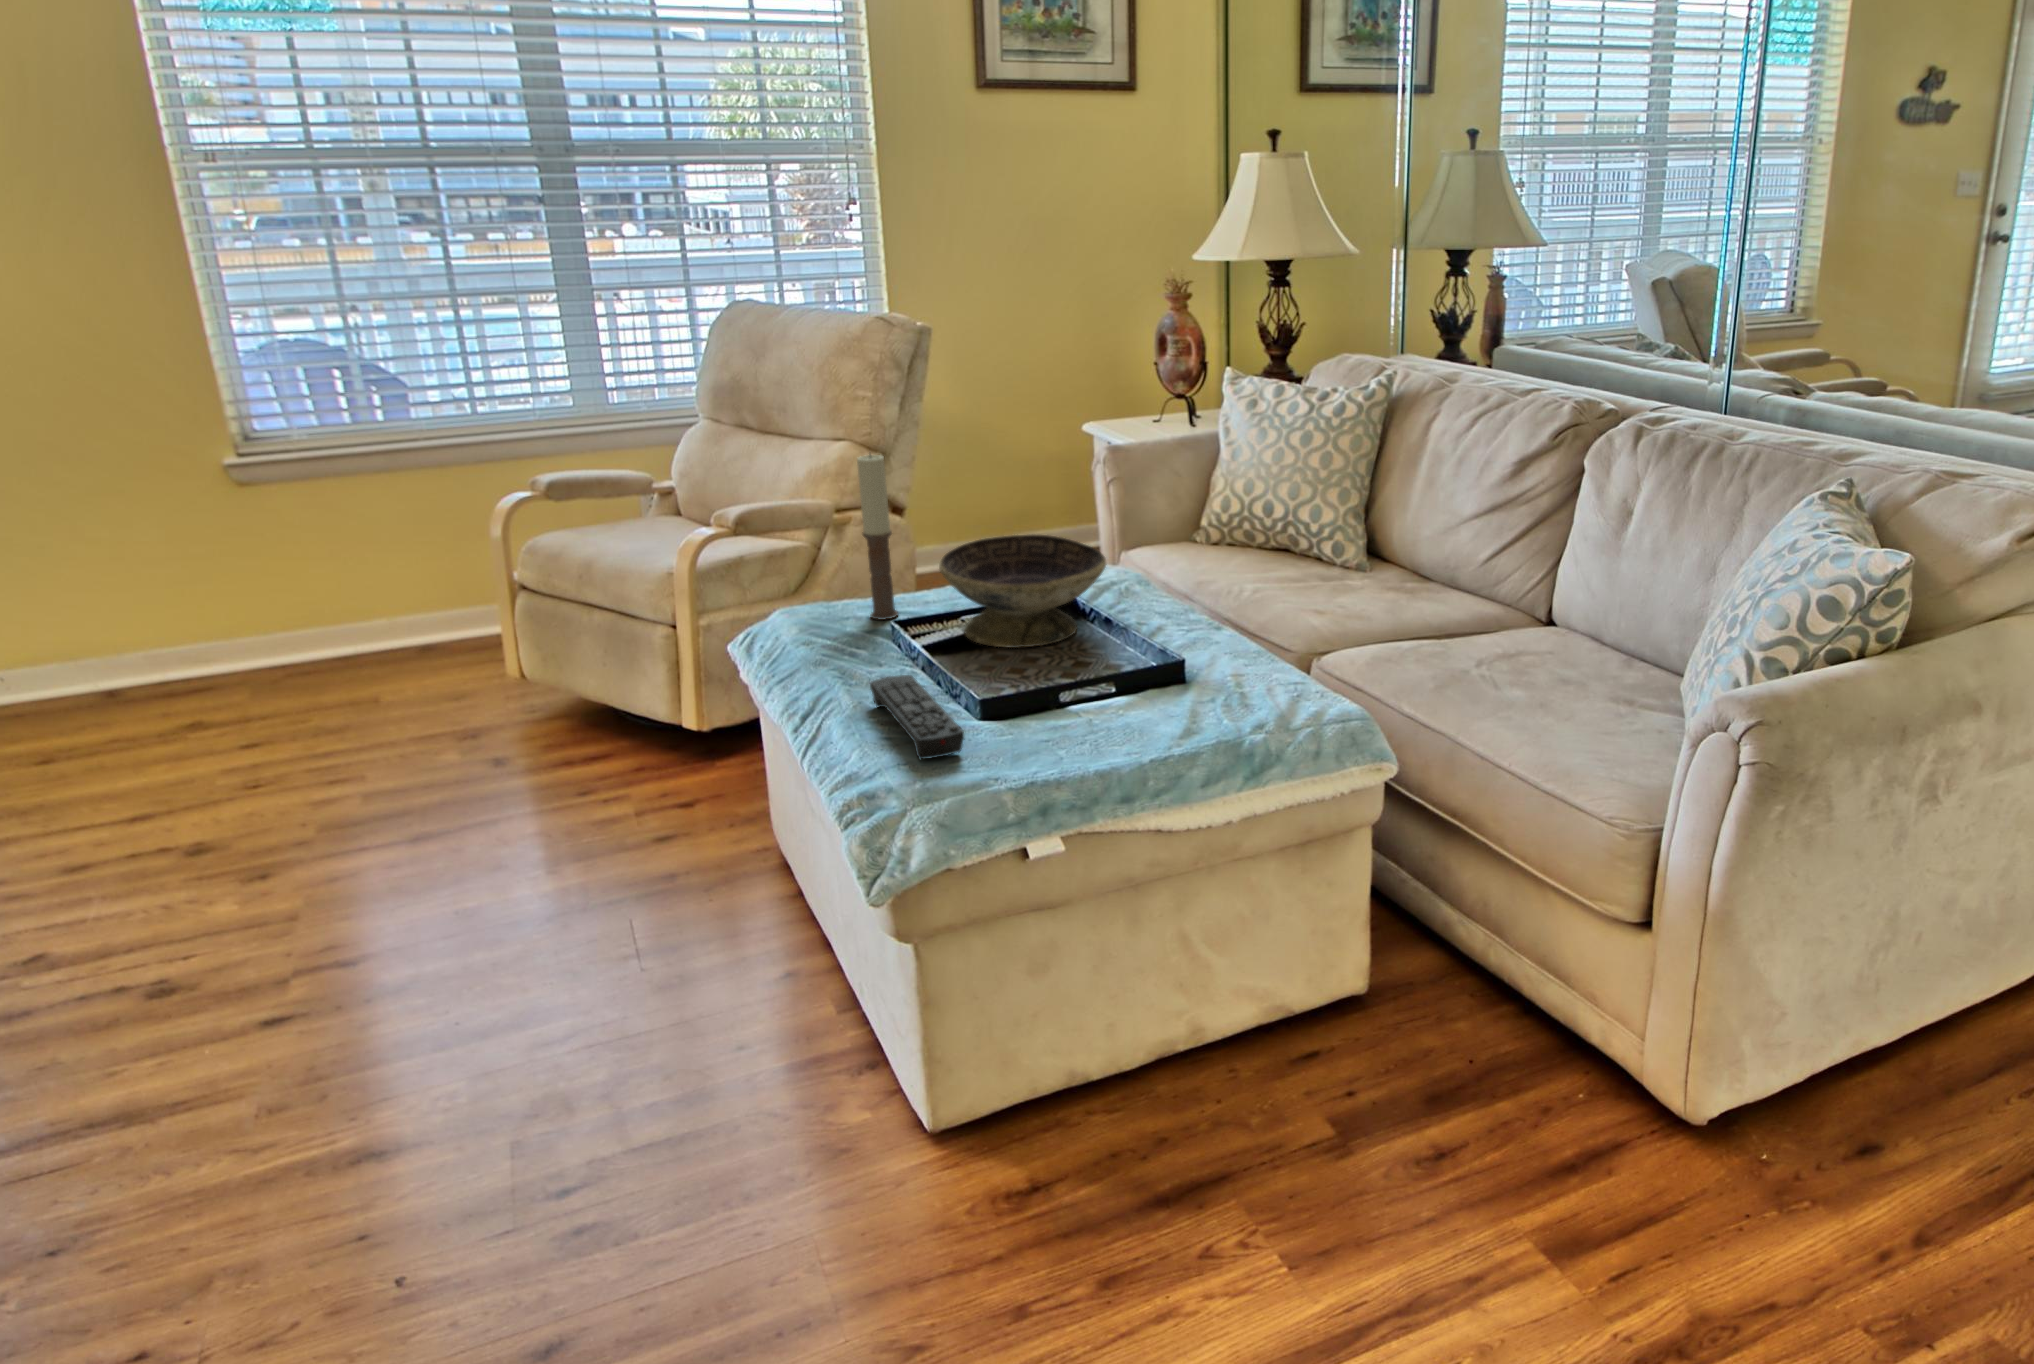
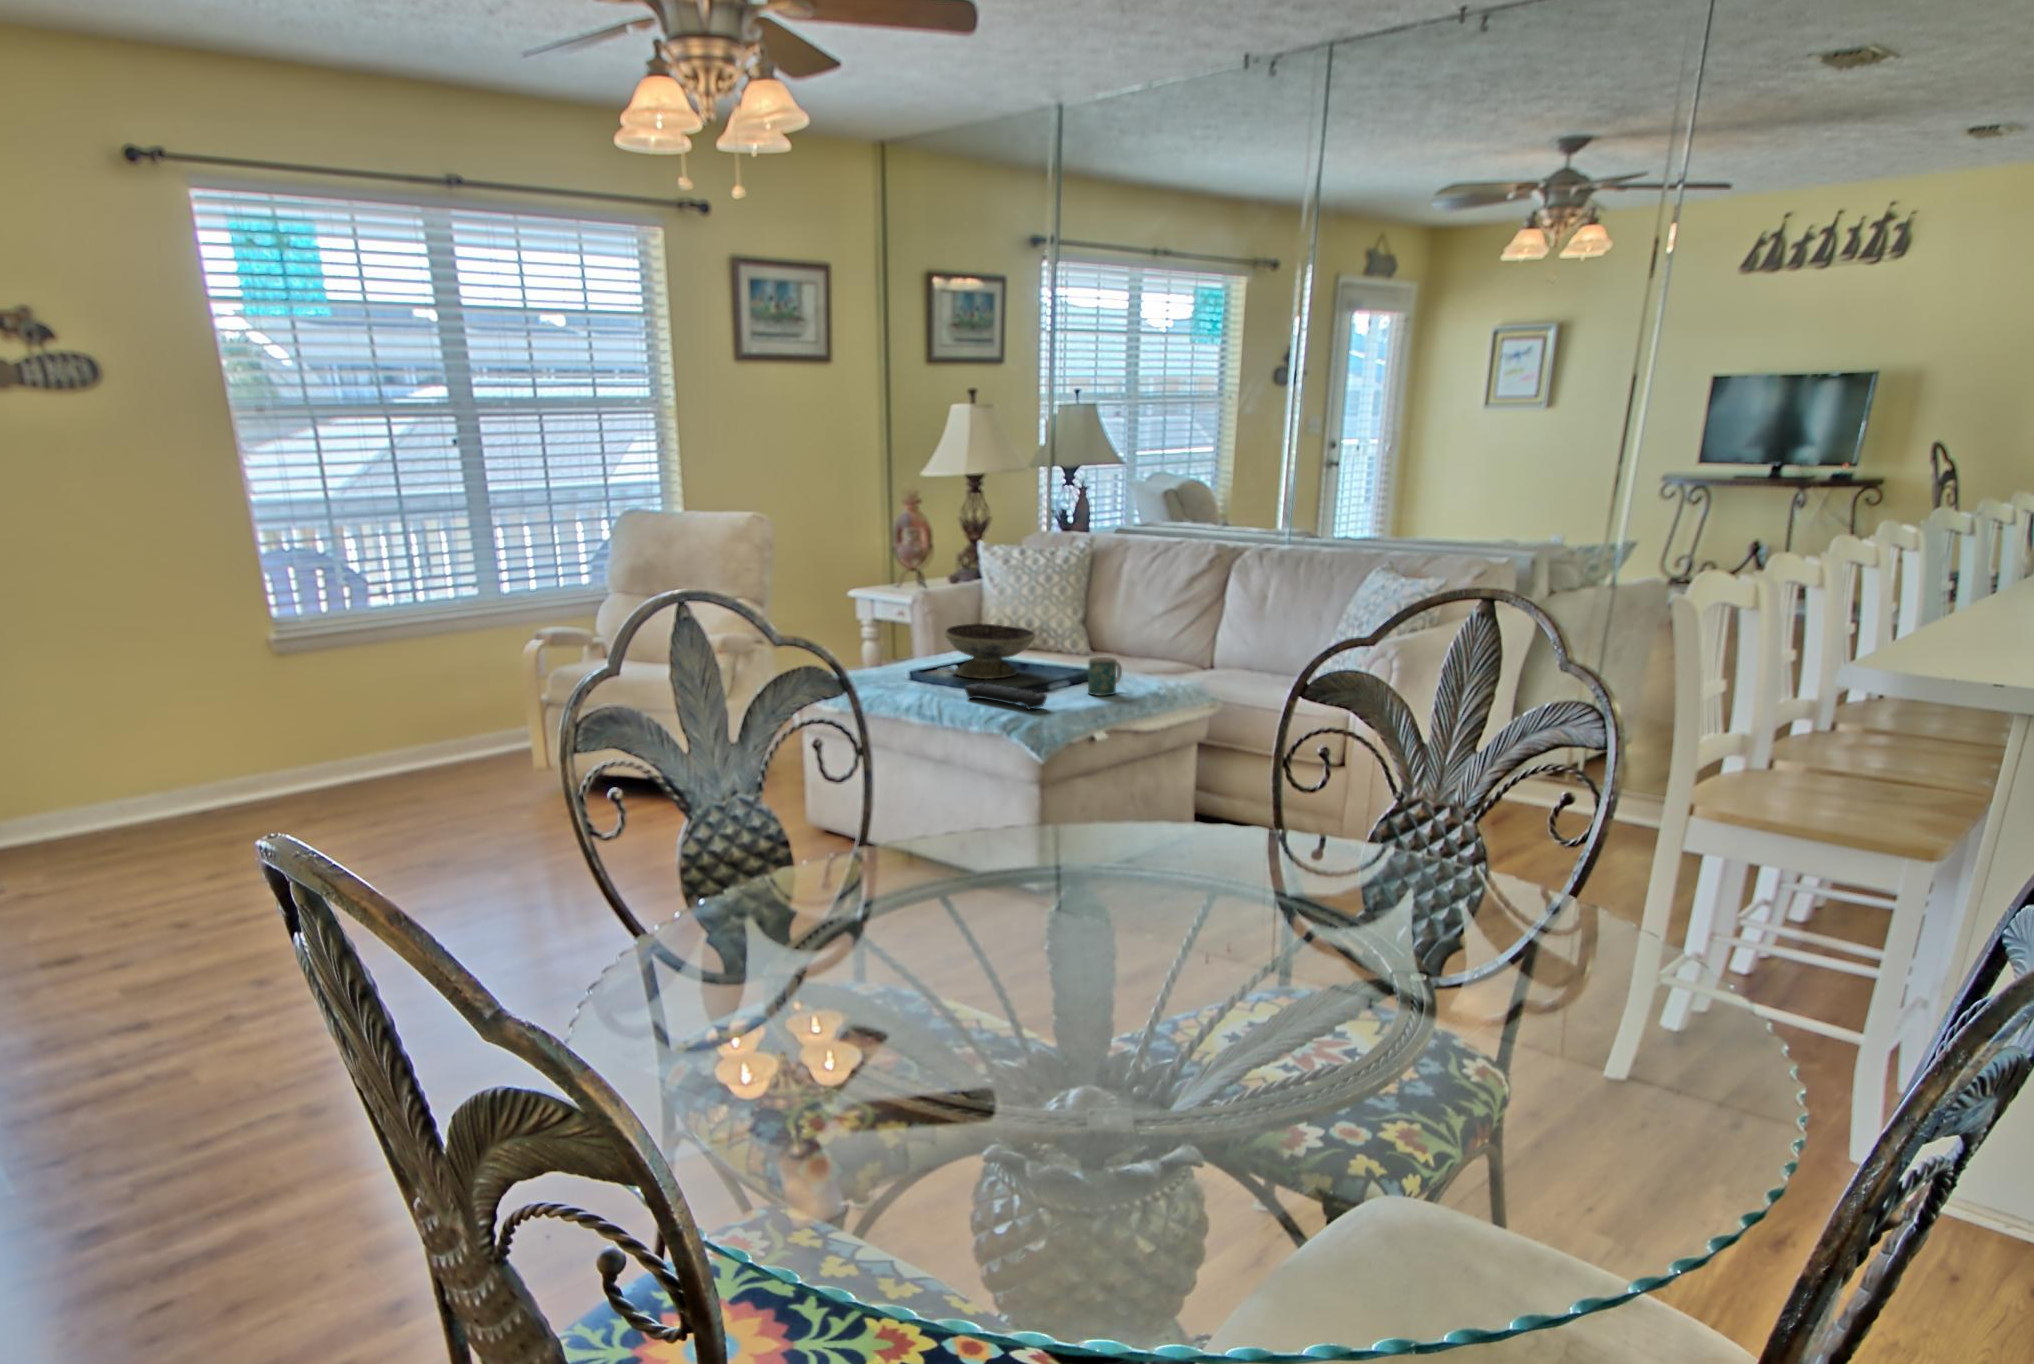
candle: present [857,454,898,619] -> none [890,577,908,675]
mug: none [1106,644,1186,727] -> present [1088,657,1122,696]

